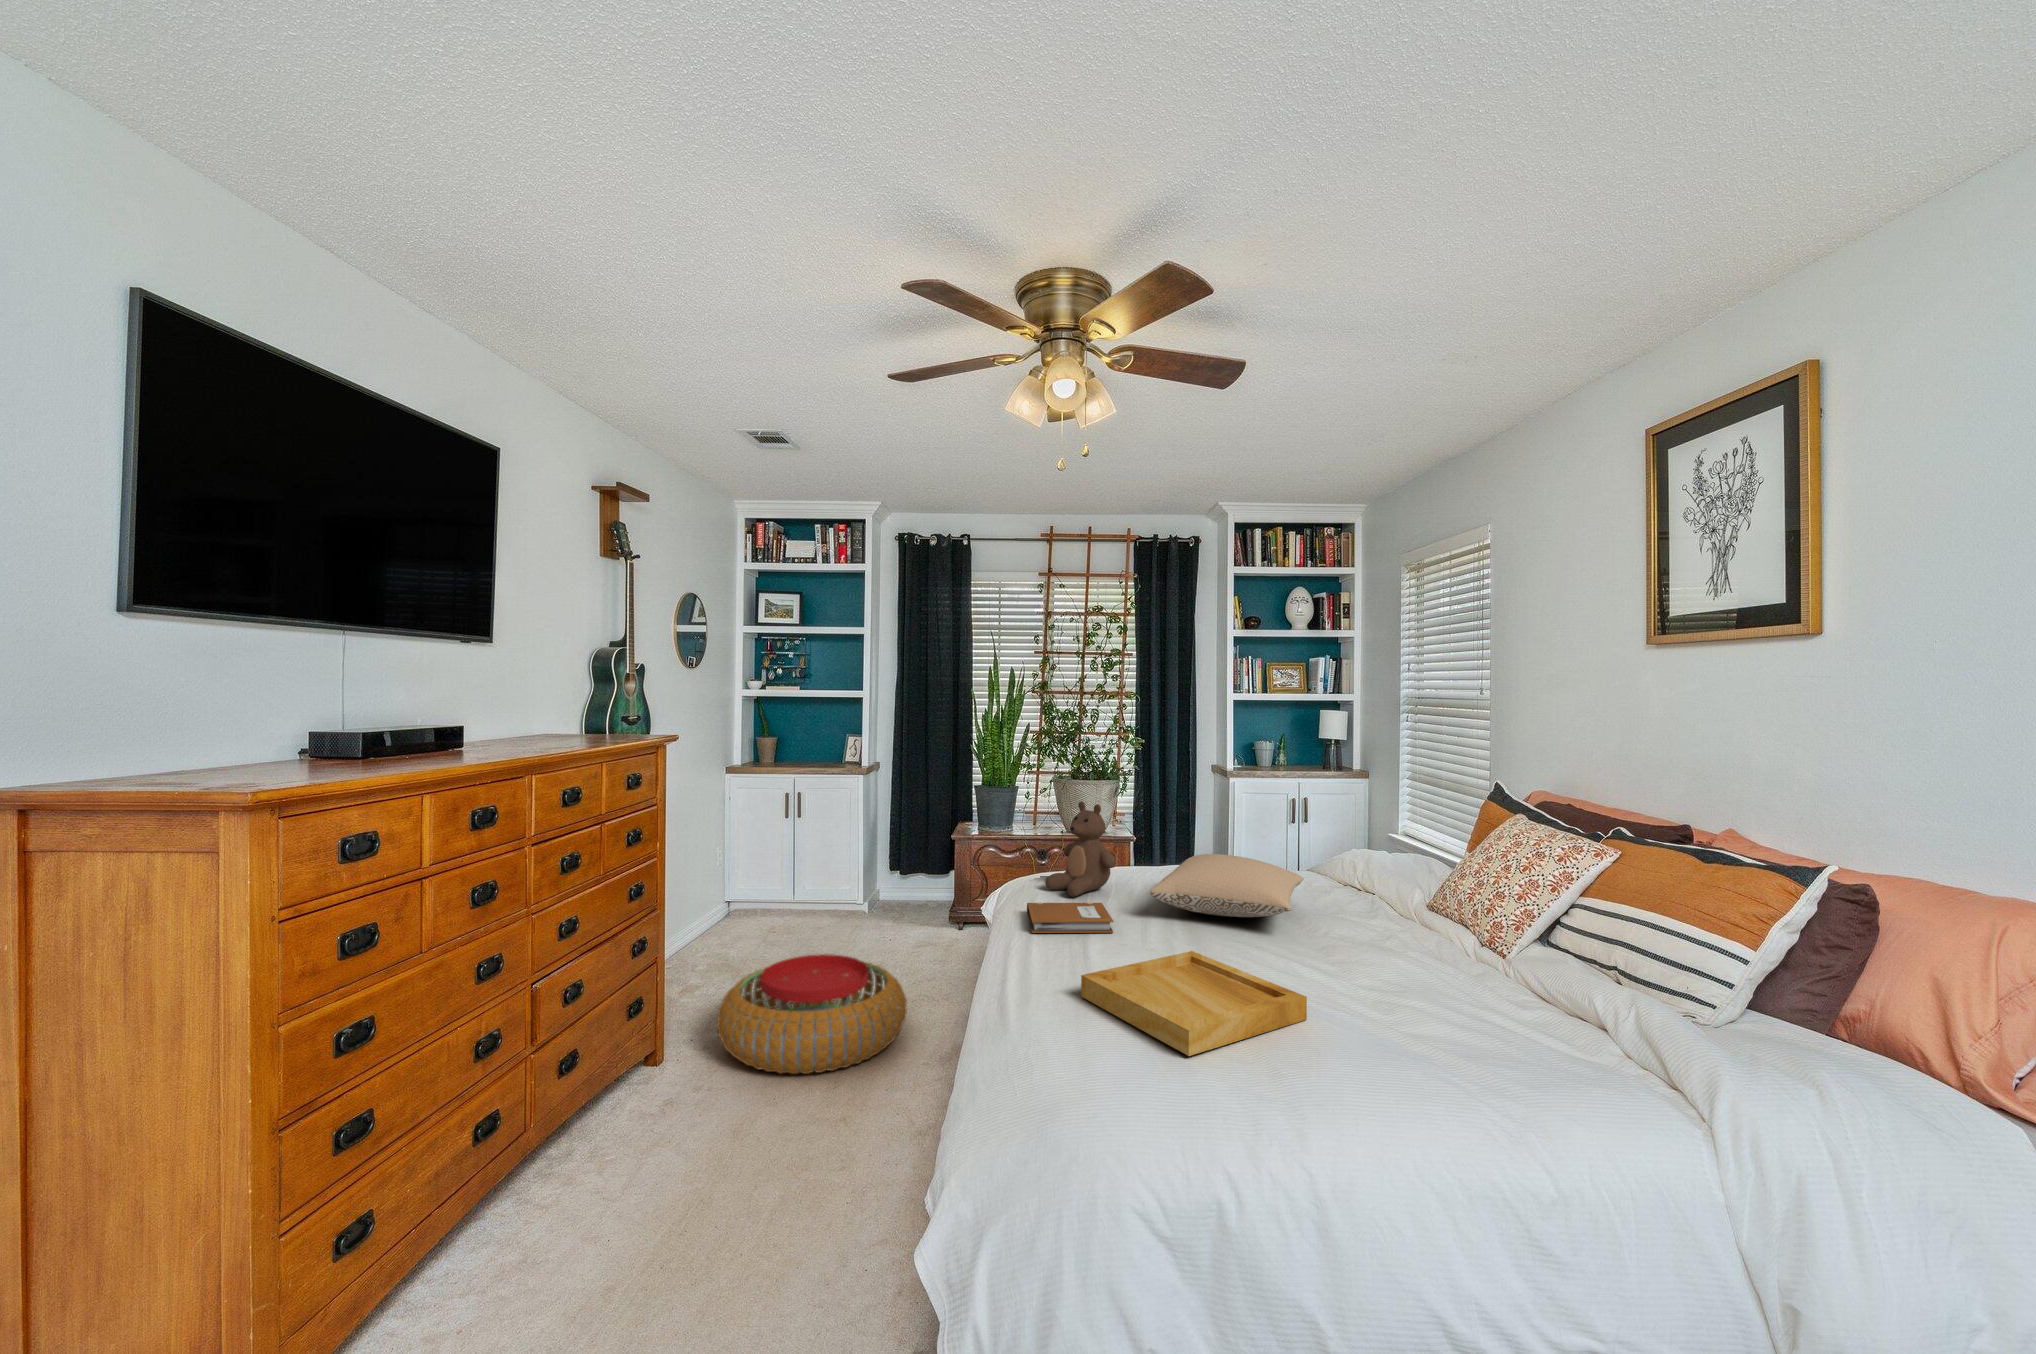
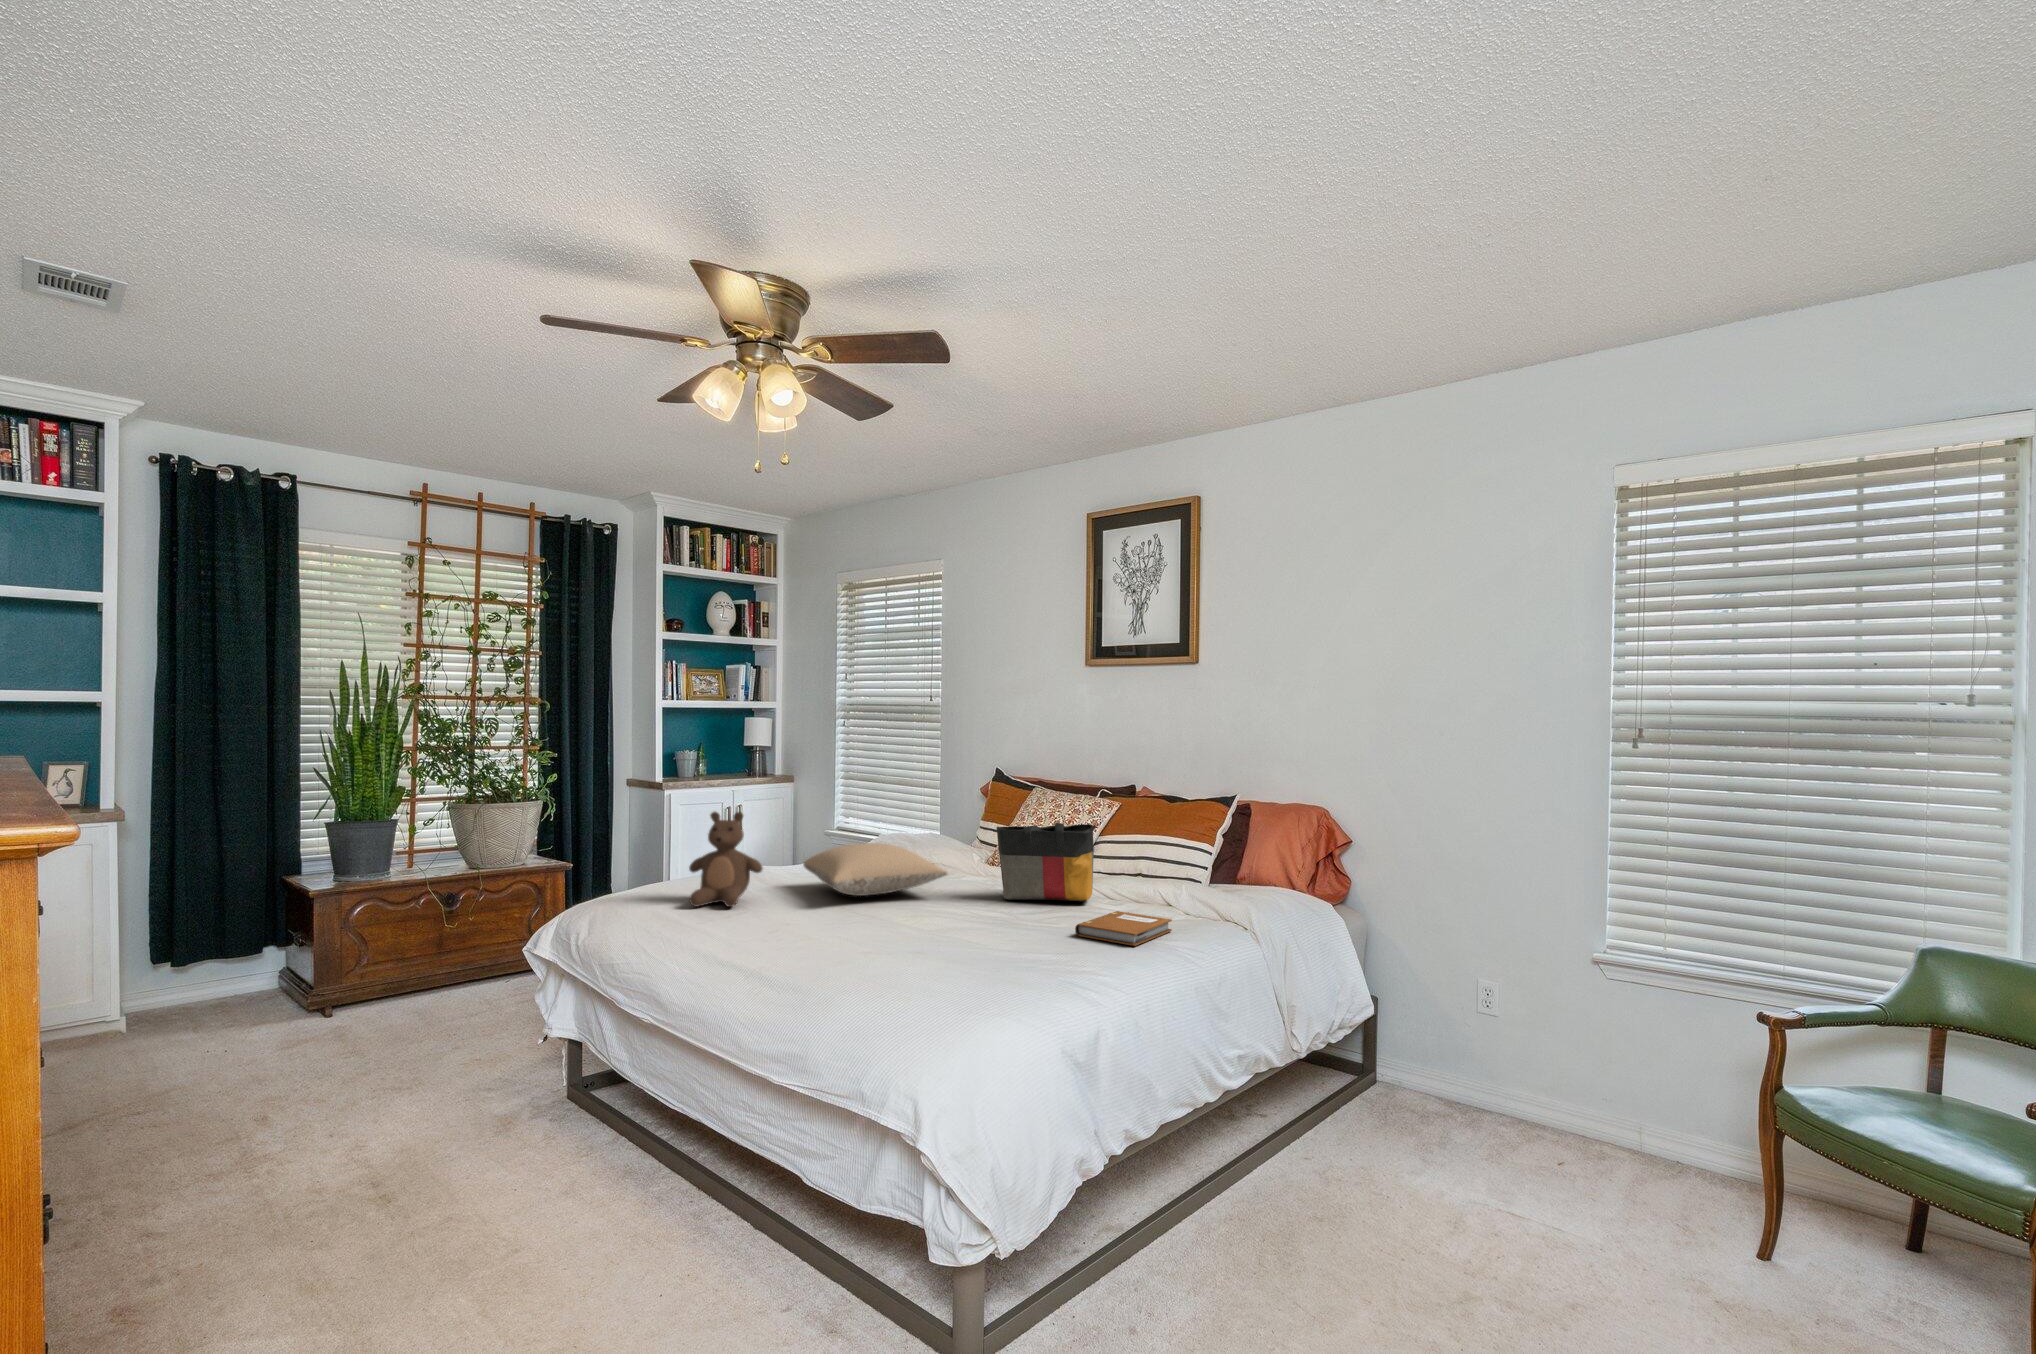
tote bag: none [1352,863,1492,993] -> present [997,823,1096,901]
notebook: present [1027,902,1113,933] -> present [1075,911,1172,946]
tray: present [1081,951,1307,1056] -> none [900,912,1042,963]
pouf: present [717,954,907,1074] -> none [174,1063,490,1242]

